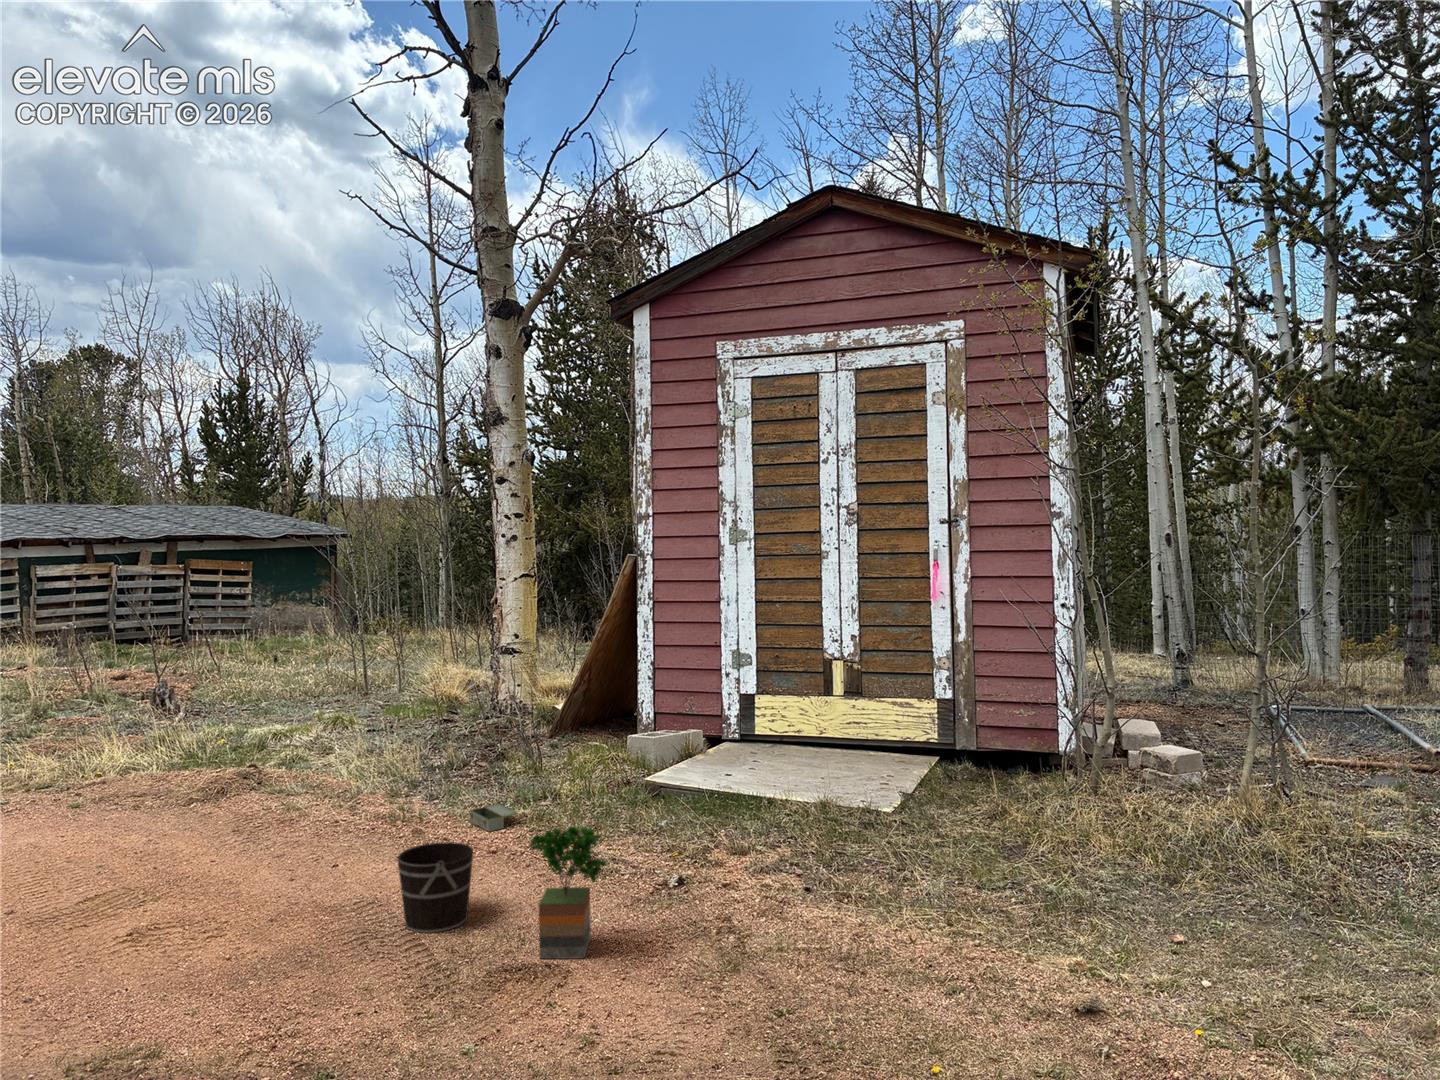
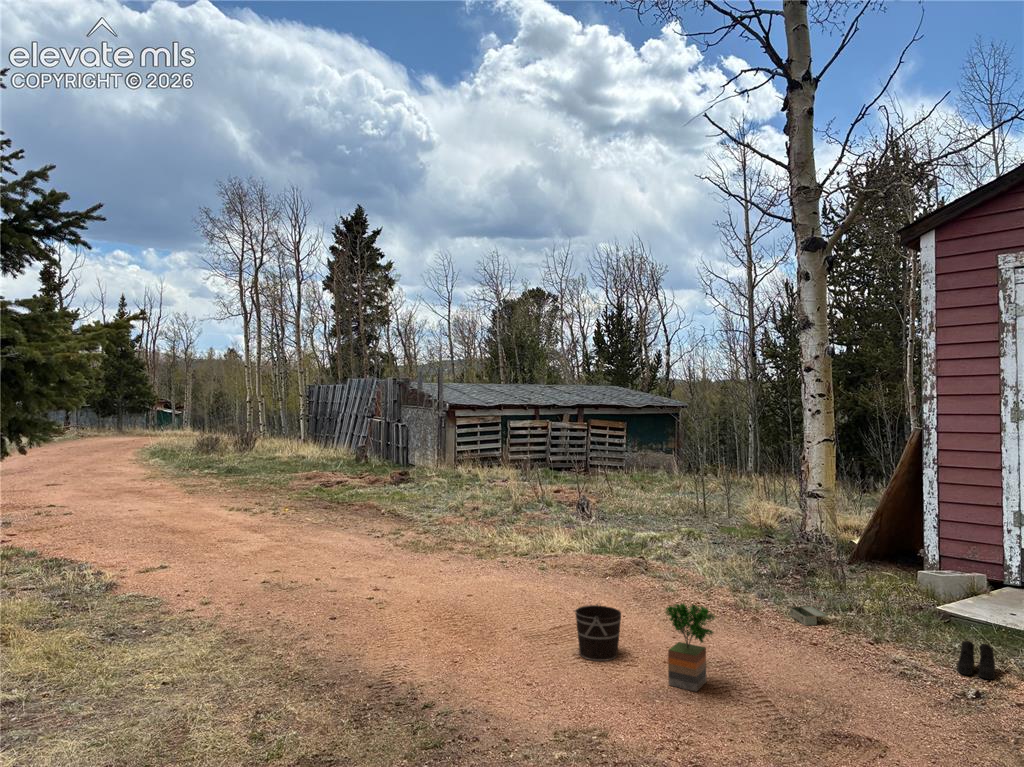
boots: none [664,815,703,857] -> present [958,641,995,679]
potted tree: present [529,826,606,959] -> present [666,604,715,692]
bucket: present [395,839,473,933] -> present [574,604,621,661]

